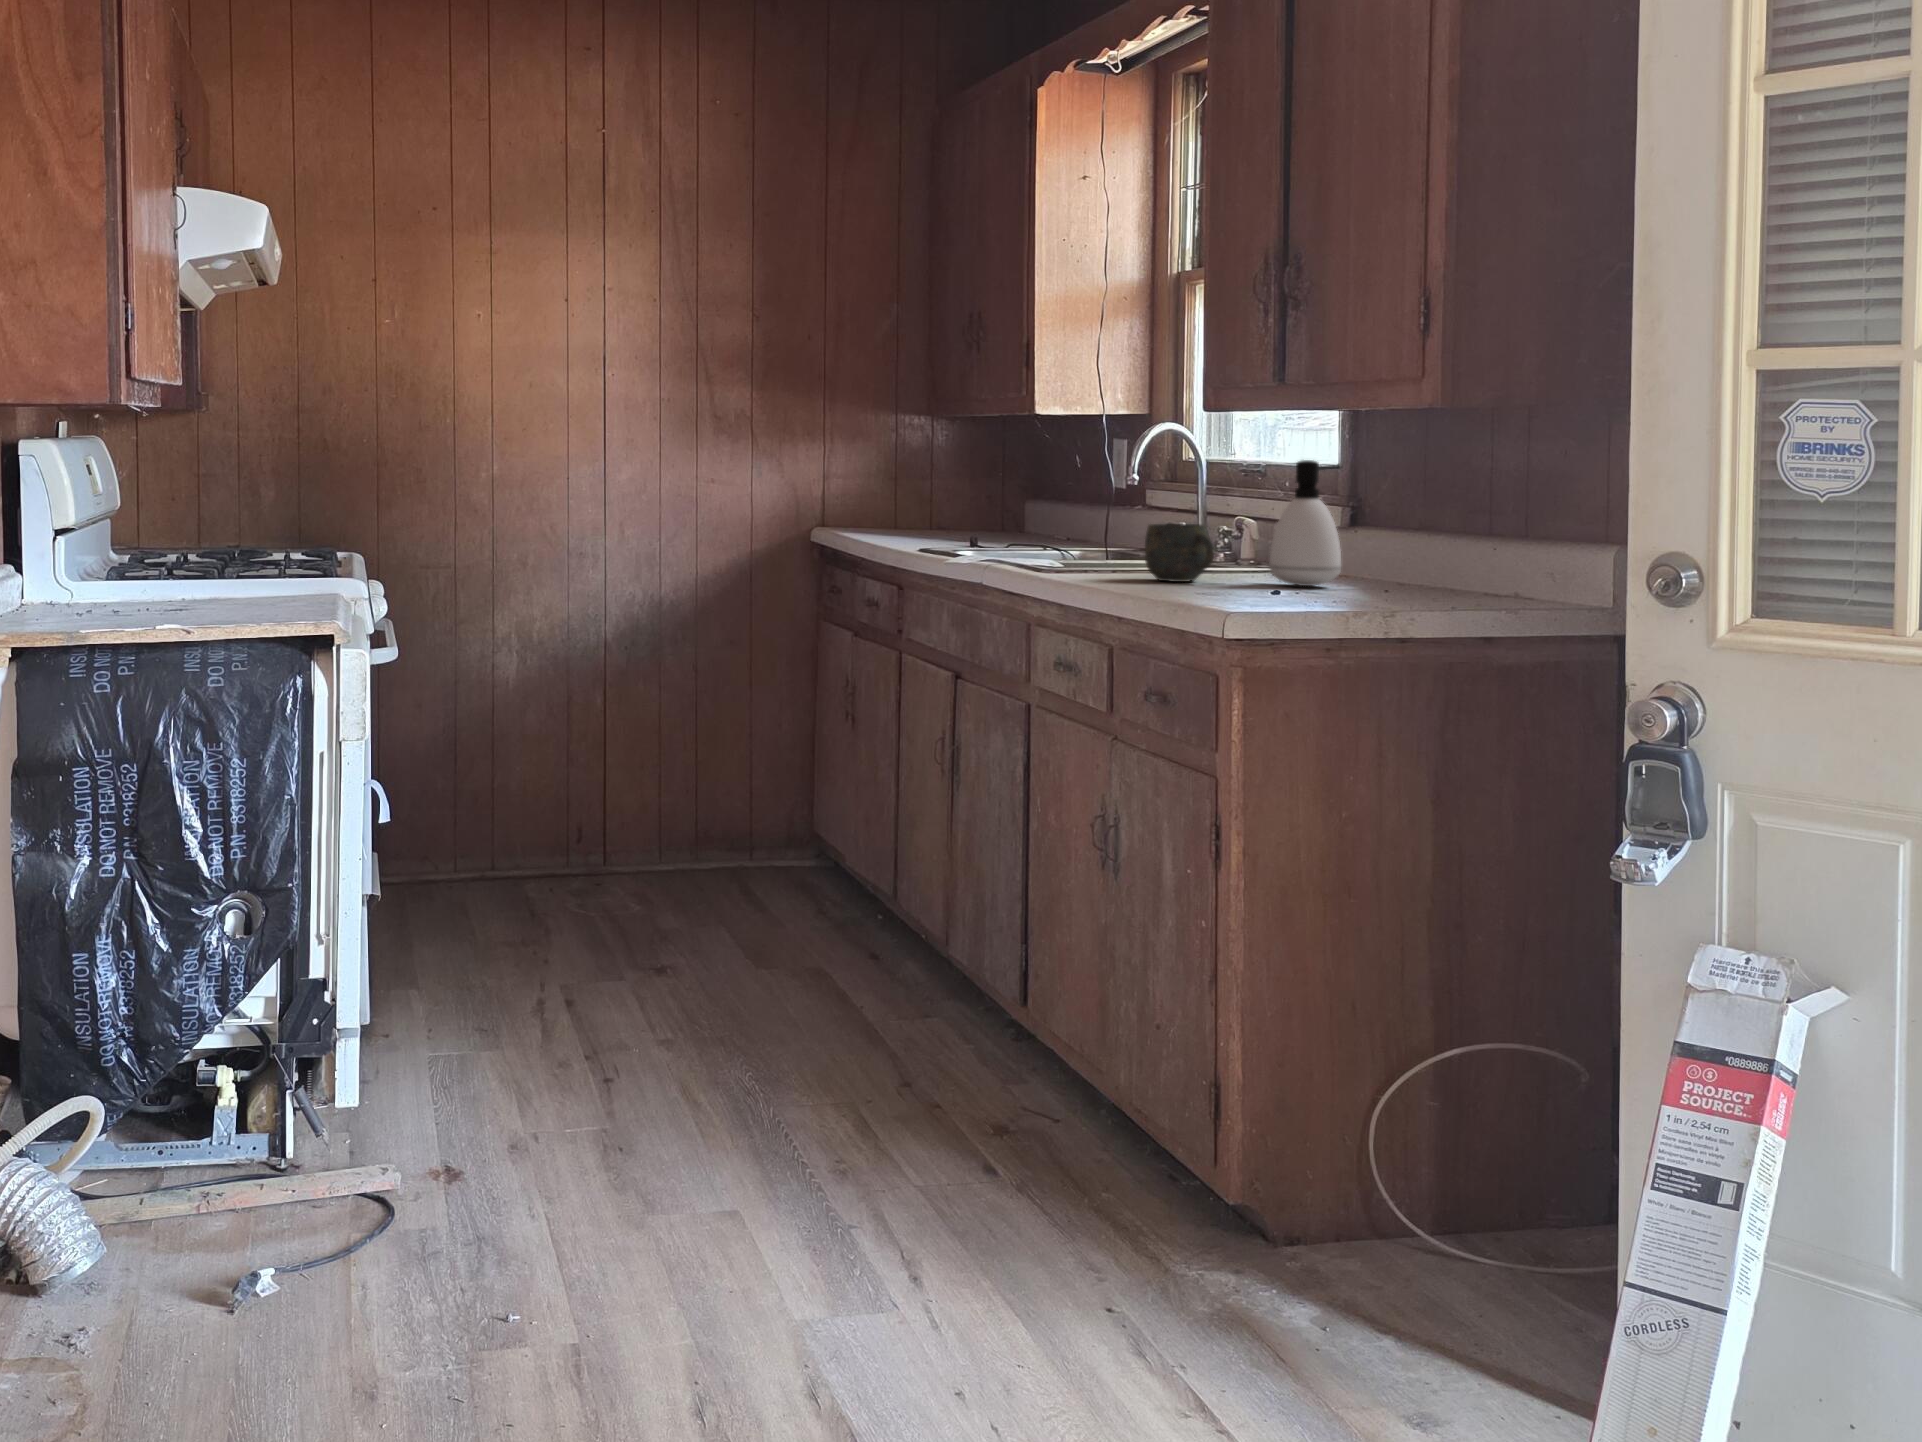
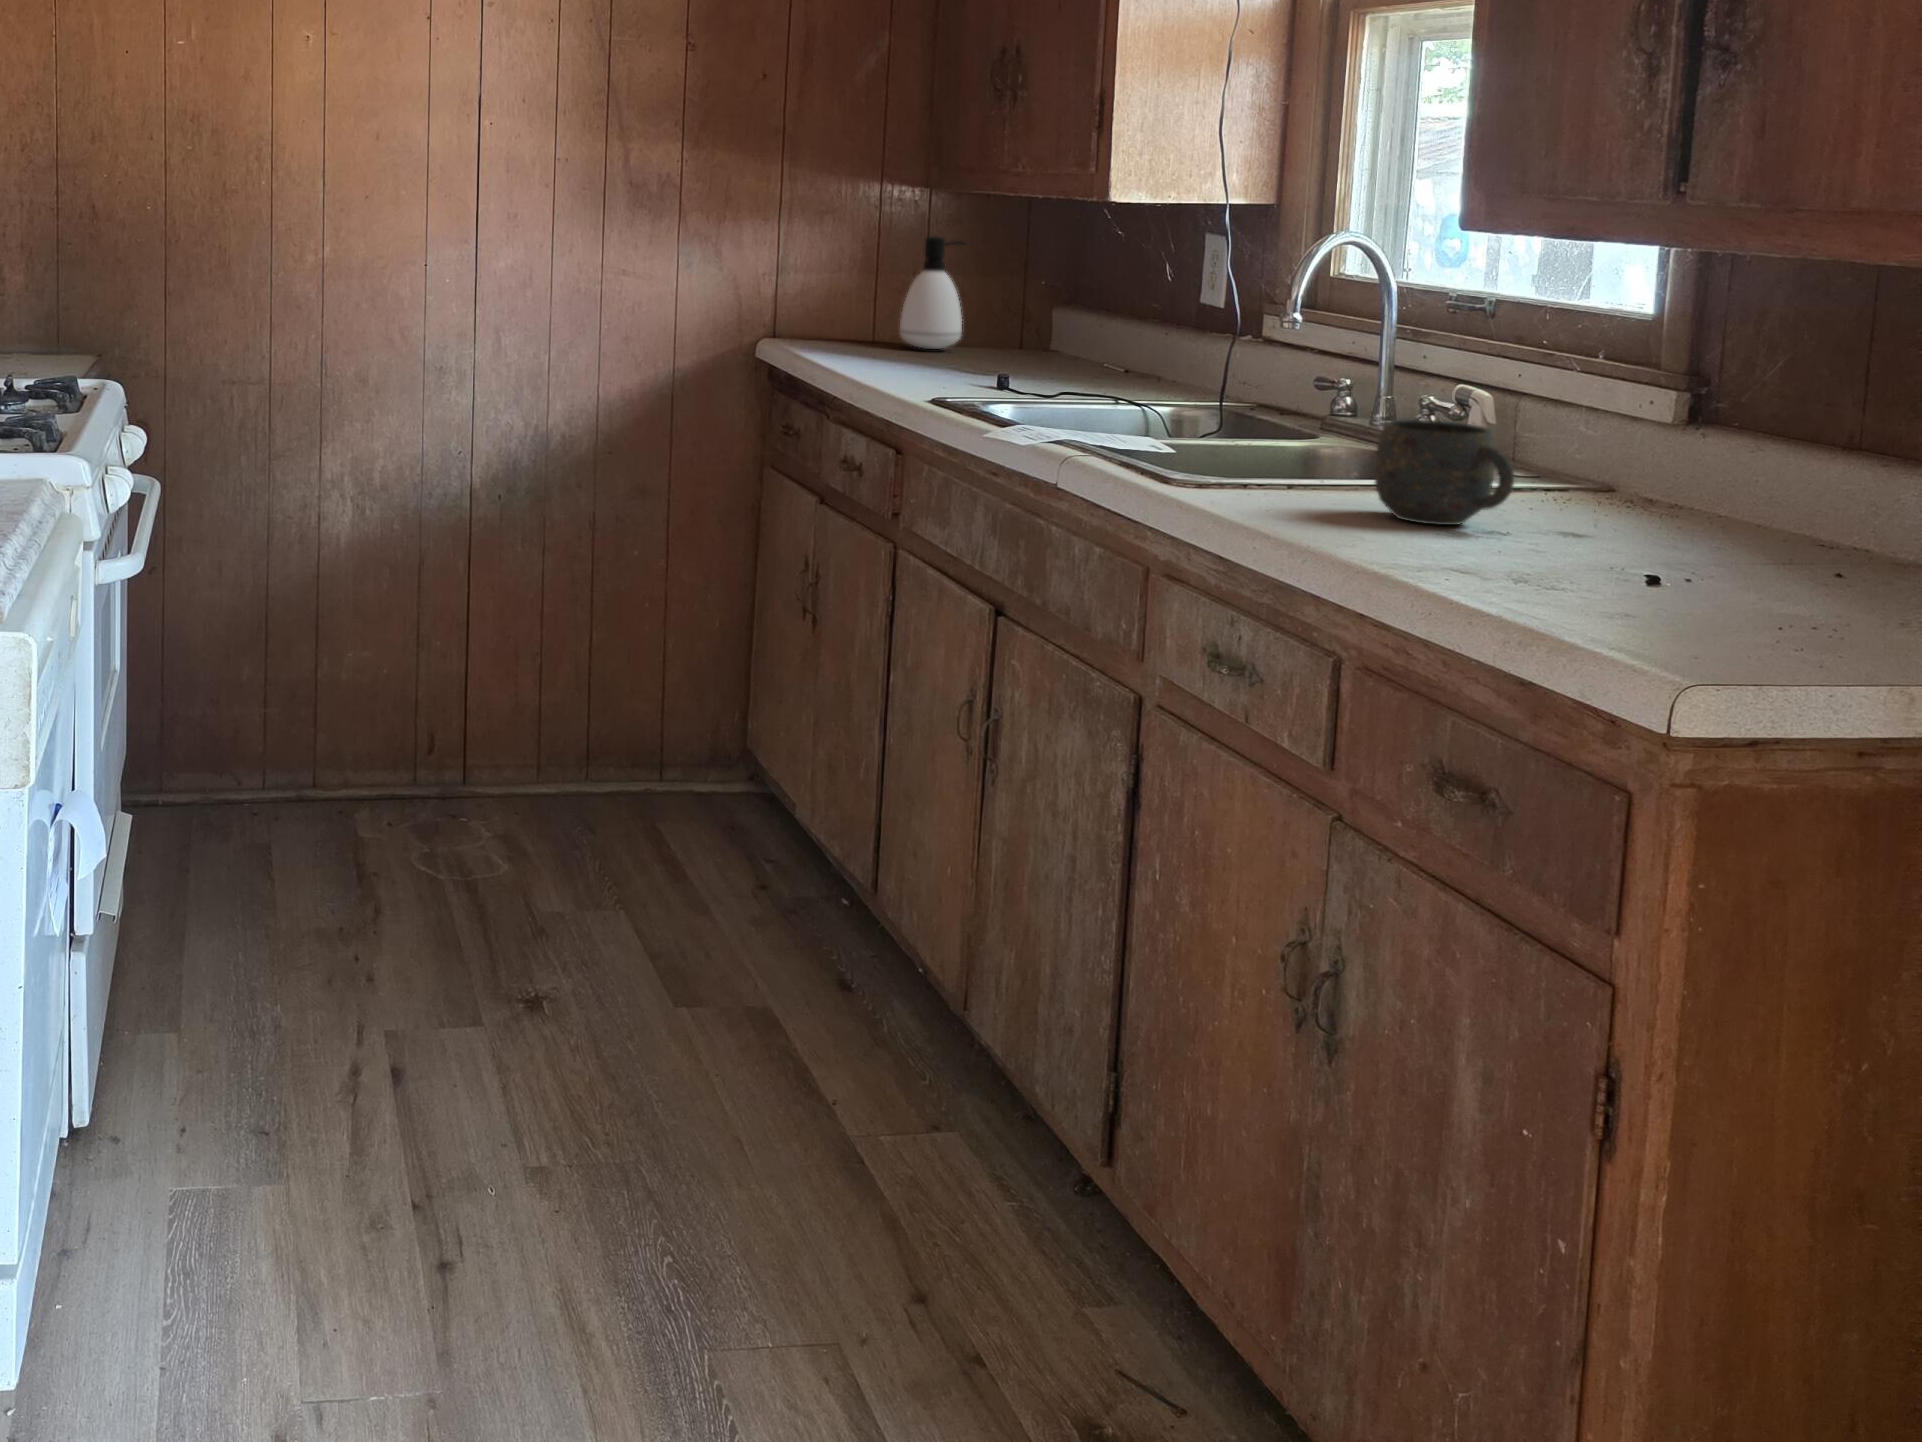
soap dispenser: present [1270,460,1341,586] -> present [900,236,966,349]

